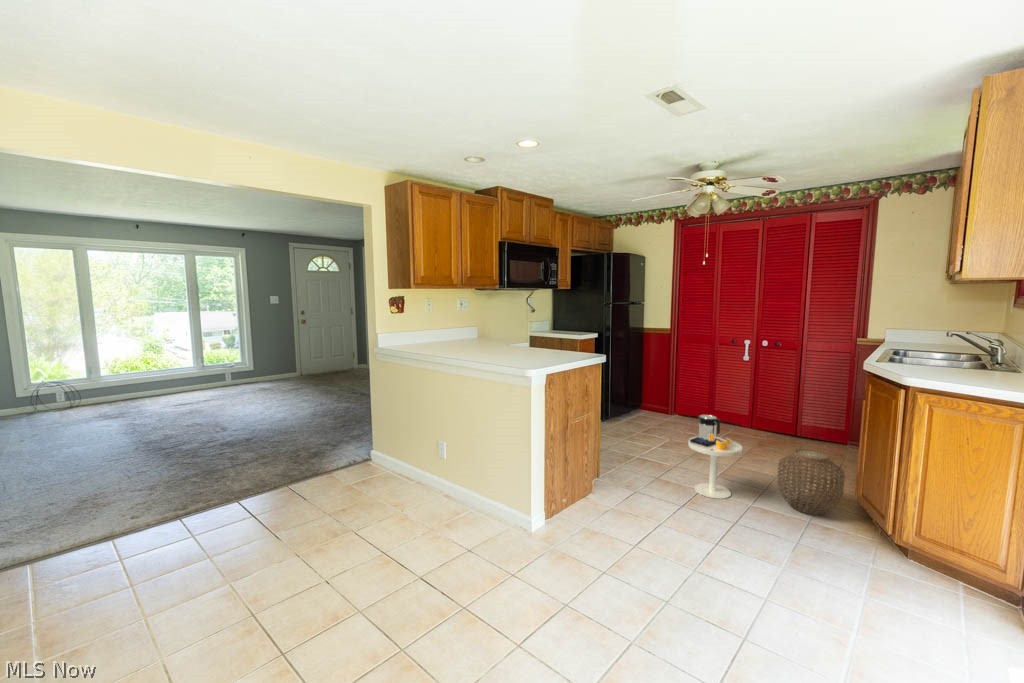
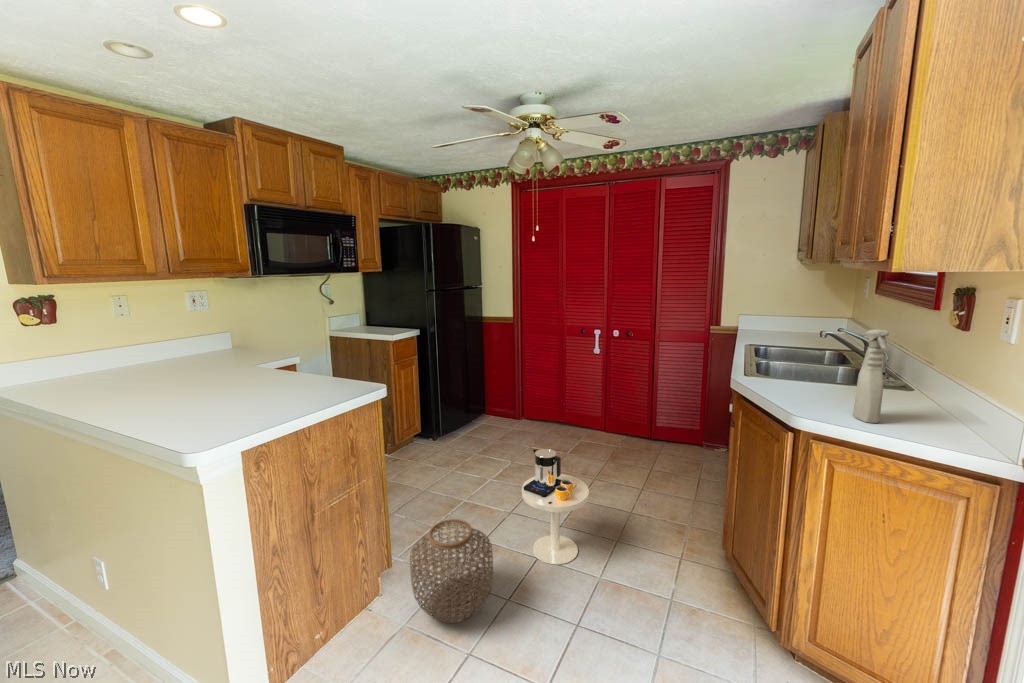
spray bottle: none [956,320,979,384] -> present [853,330,889,423]
woven basket: present [777,449,845,515] -> present [410,519,493,623]

